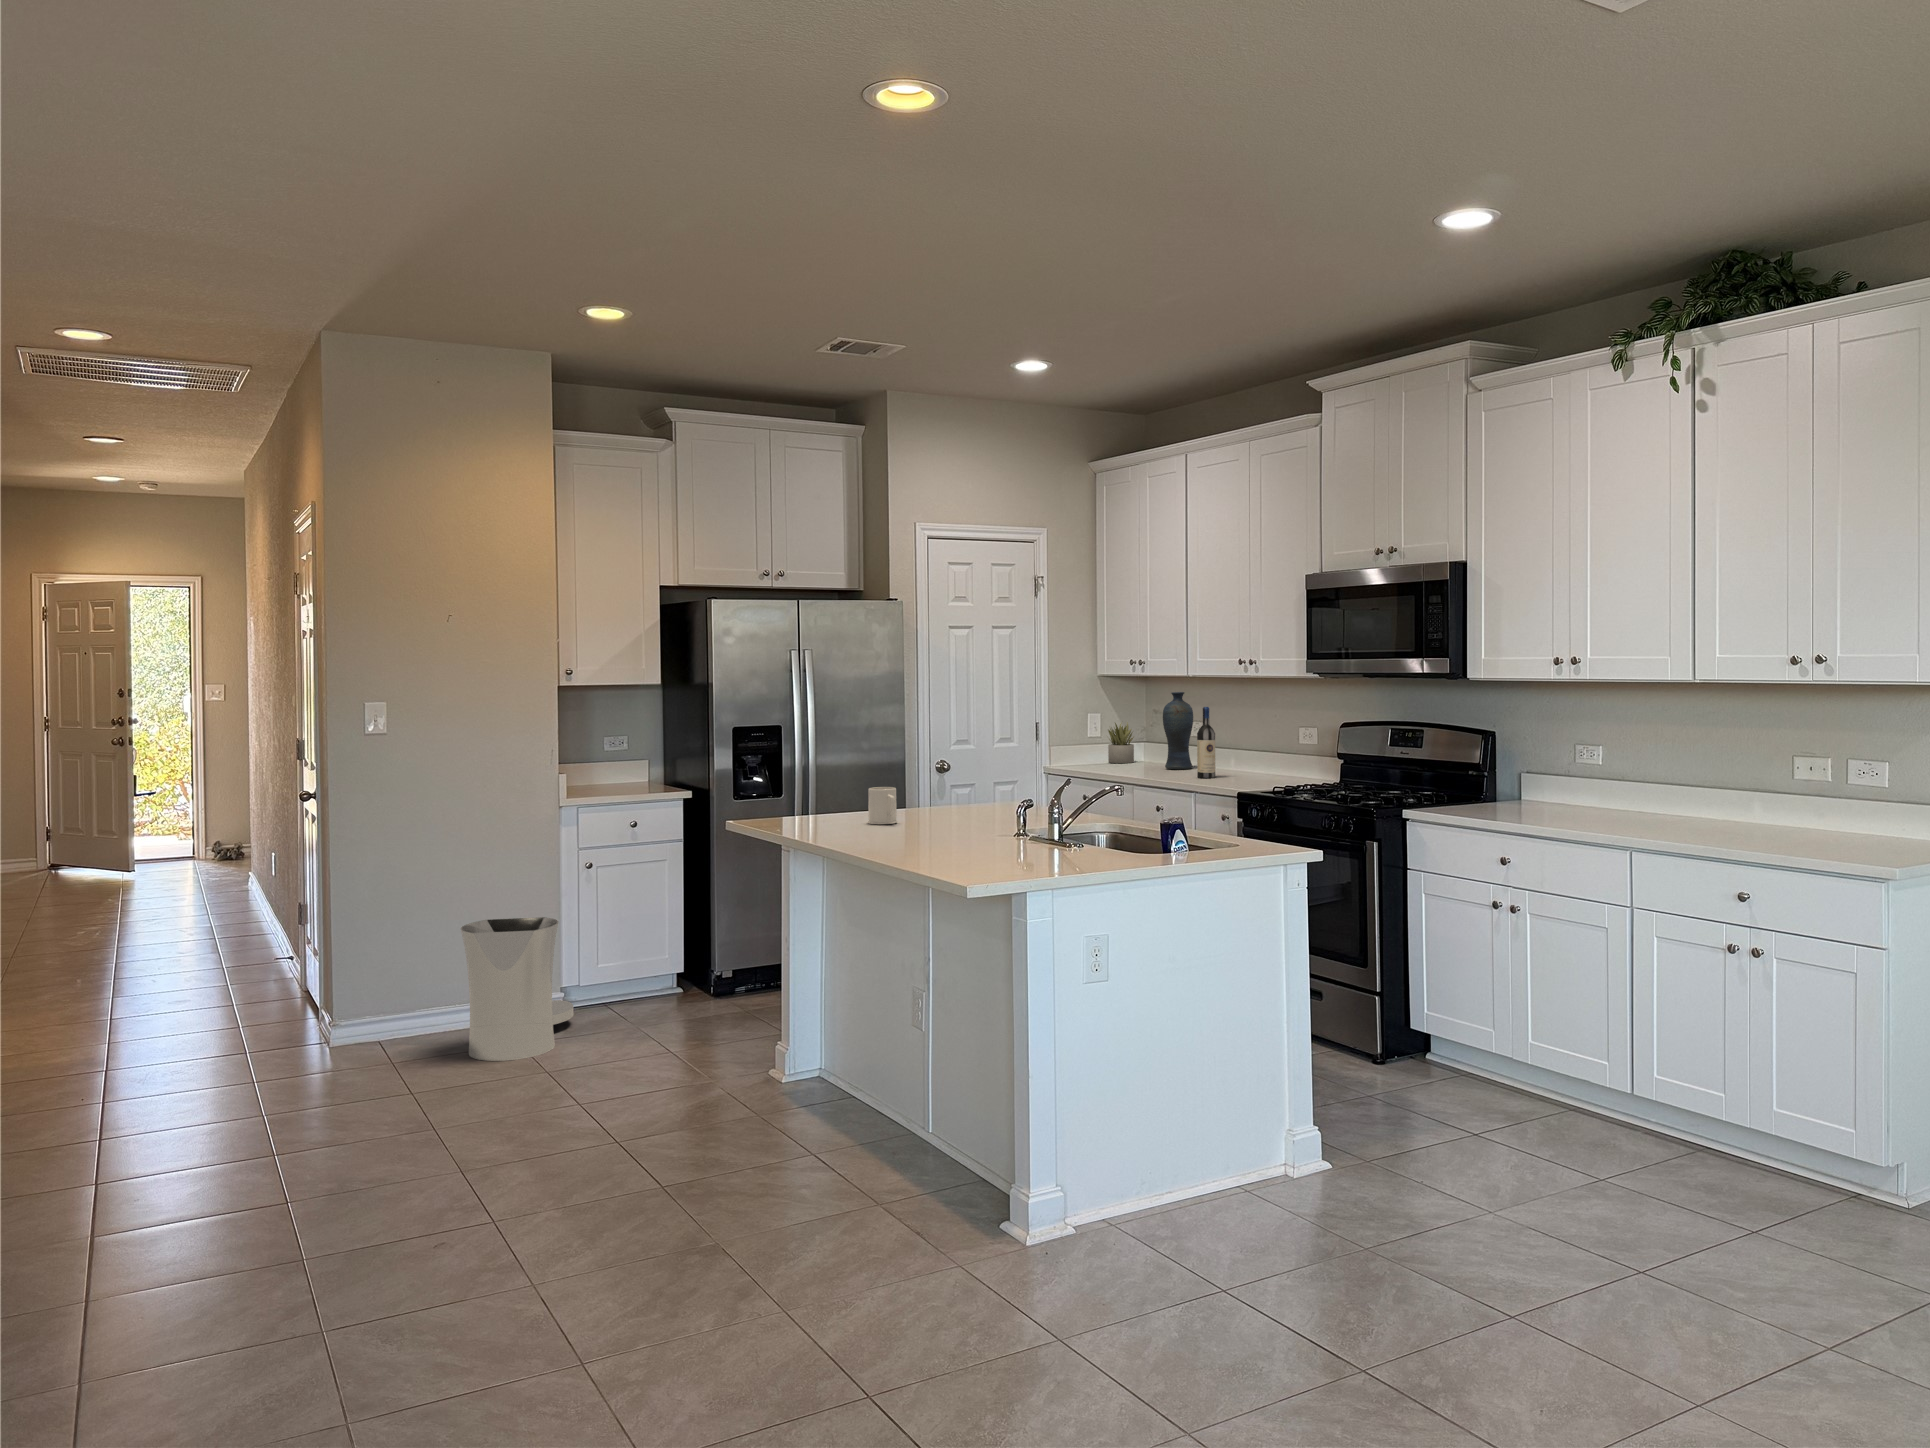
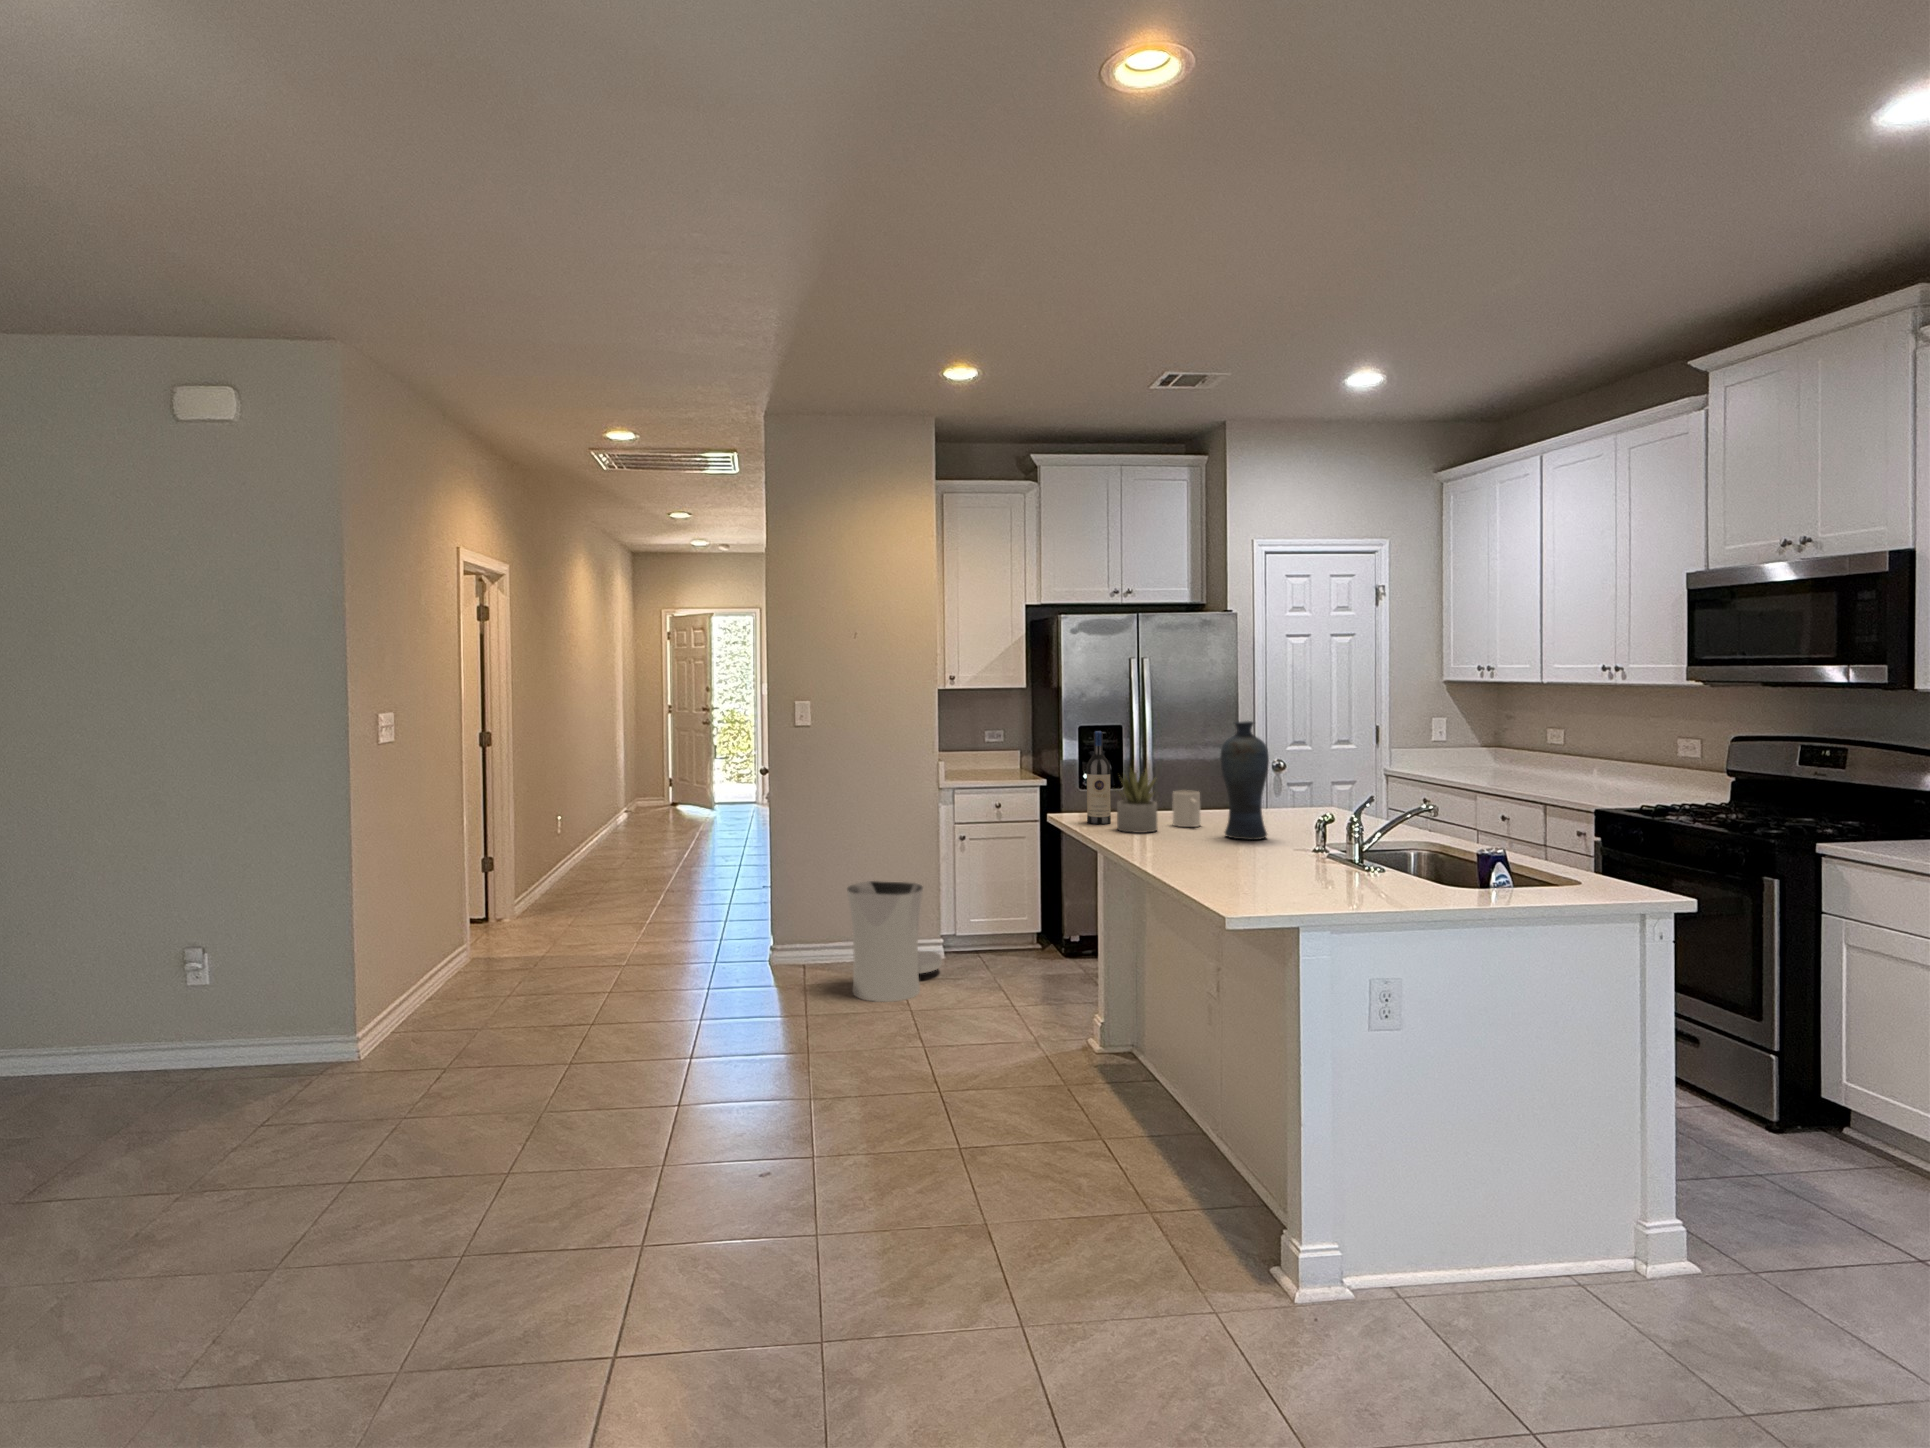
vase: present [1163,692,1193,769] -> present [1220,721,1269,840]
wine bottle: present [1197,707,1215,778] -> present [1087,731,1111,824]
succulent plant: present [1108,722,1134,763] -> present [1117,769,1157,833]

